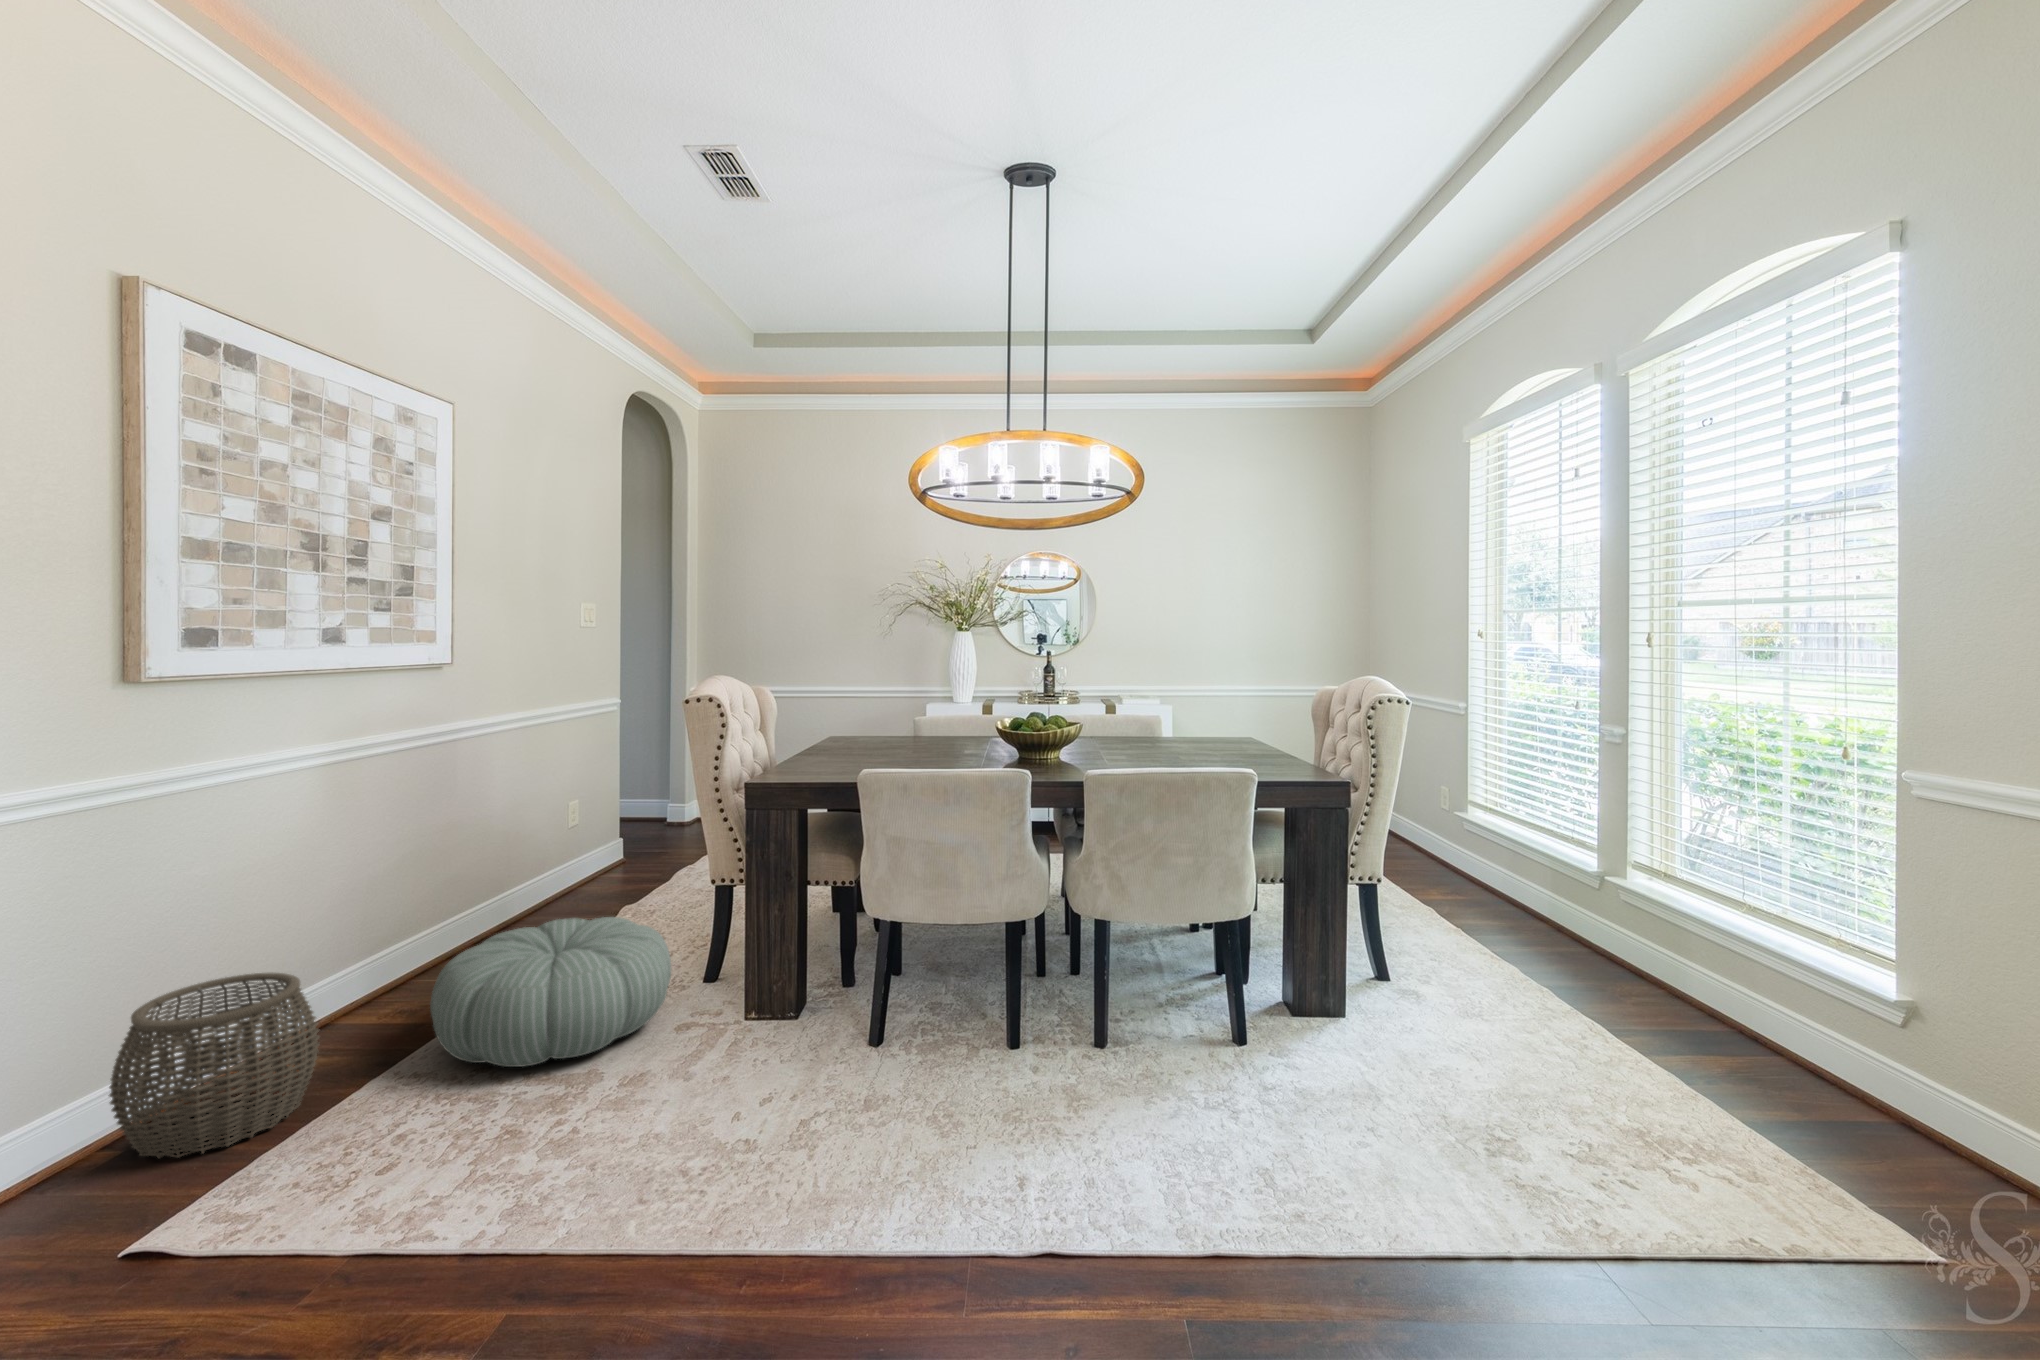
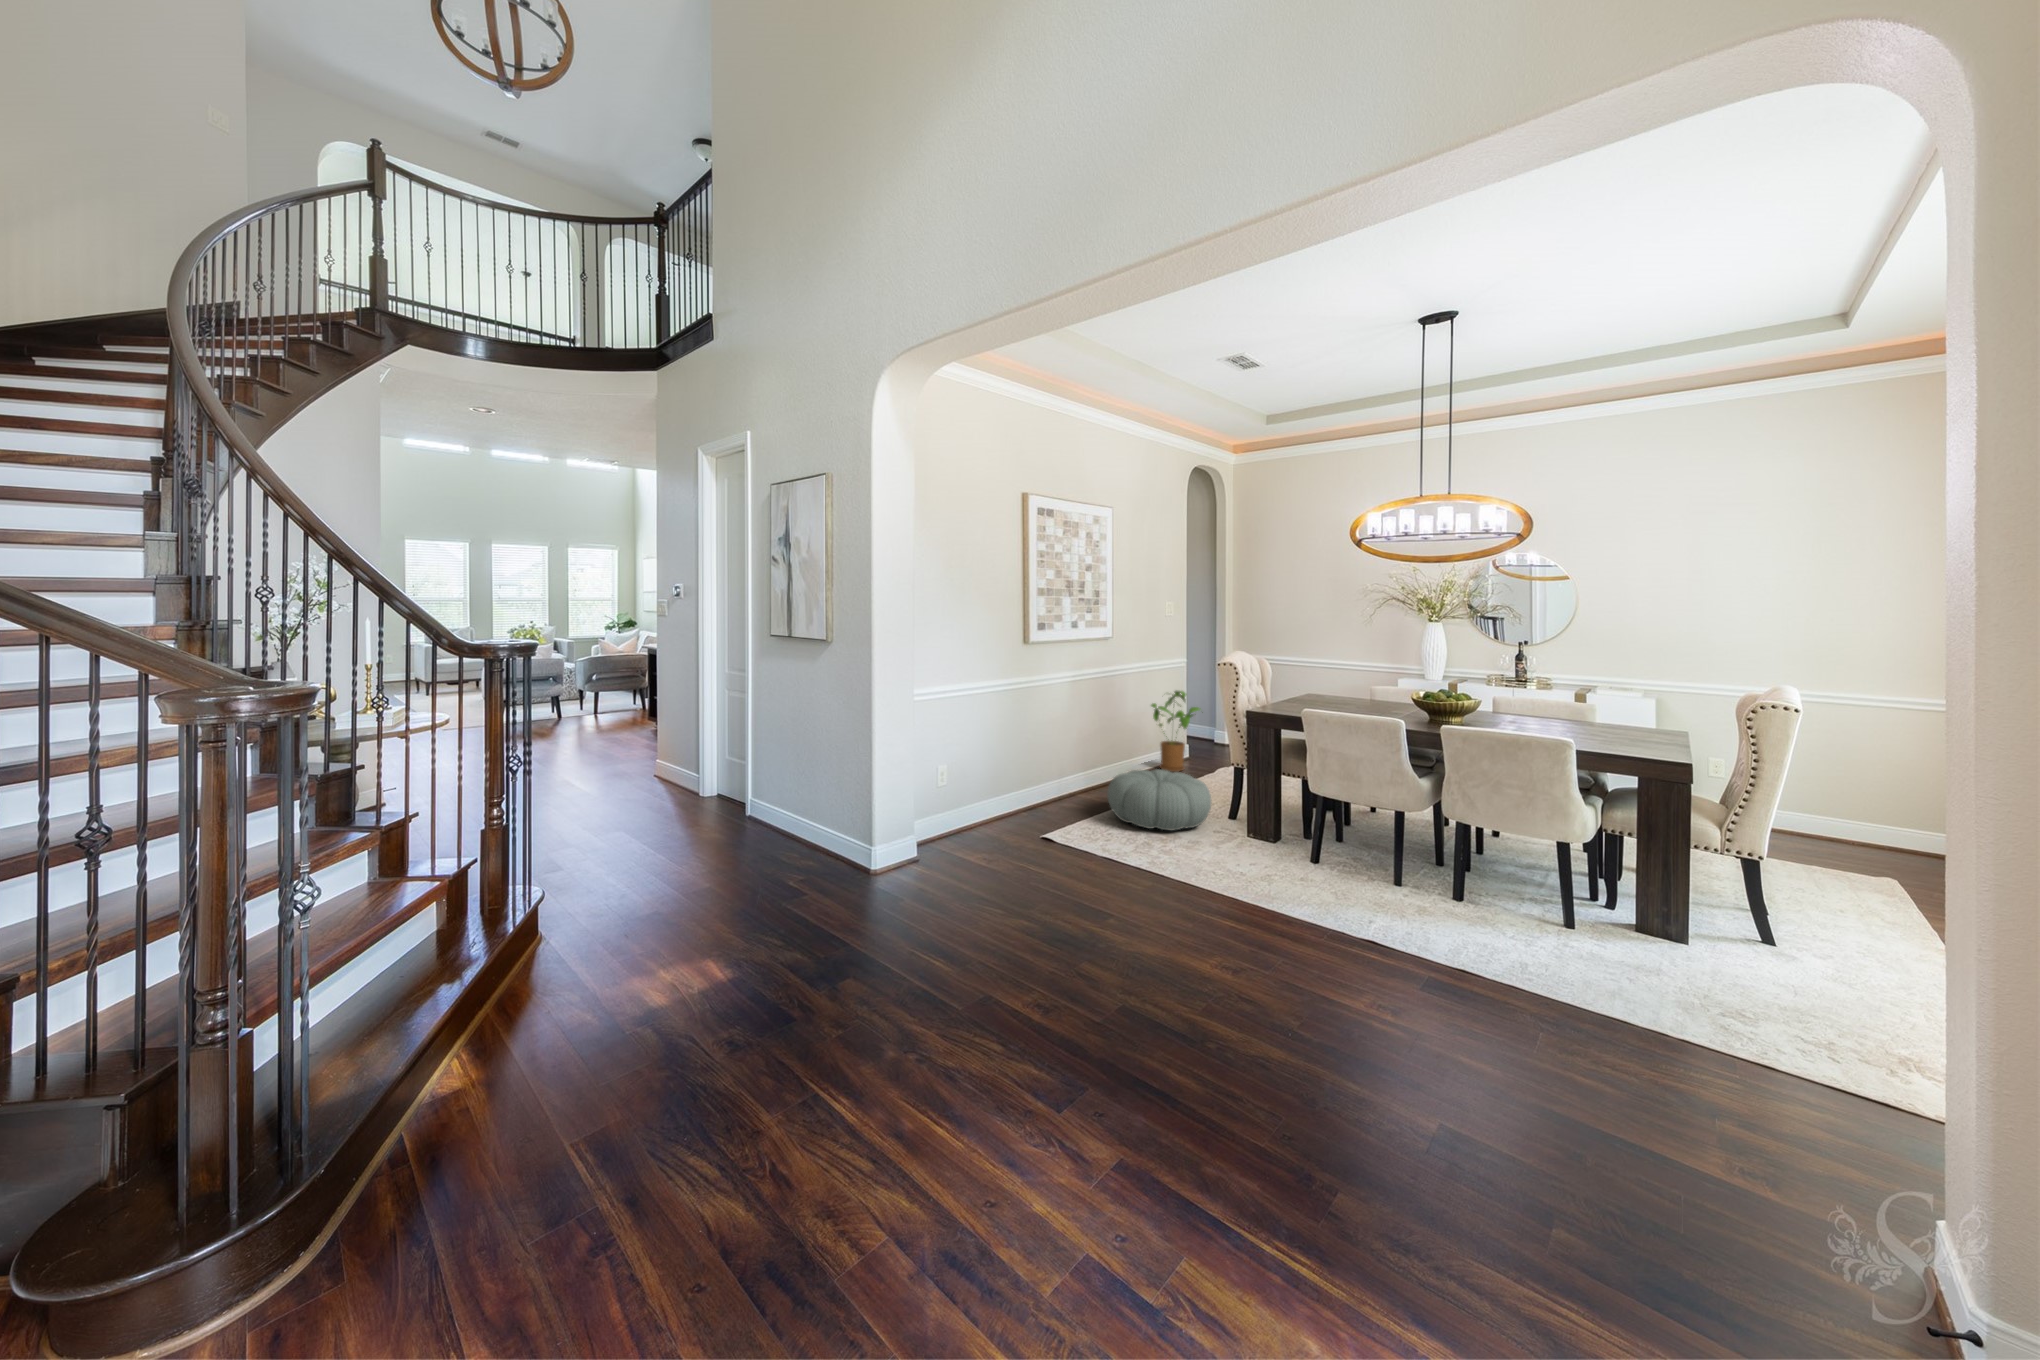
house plant: none [545,753,648,902] -> present [1151,691,1200,772]
woven basket: present [109,973,319,1158] -> none [1011,763,1071,825]

